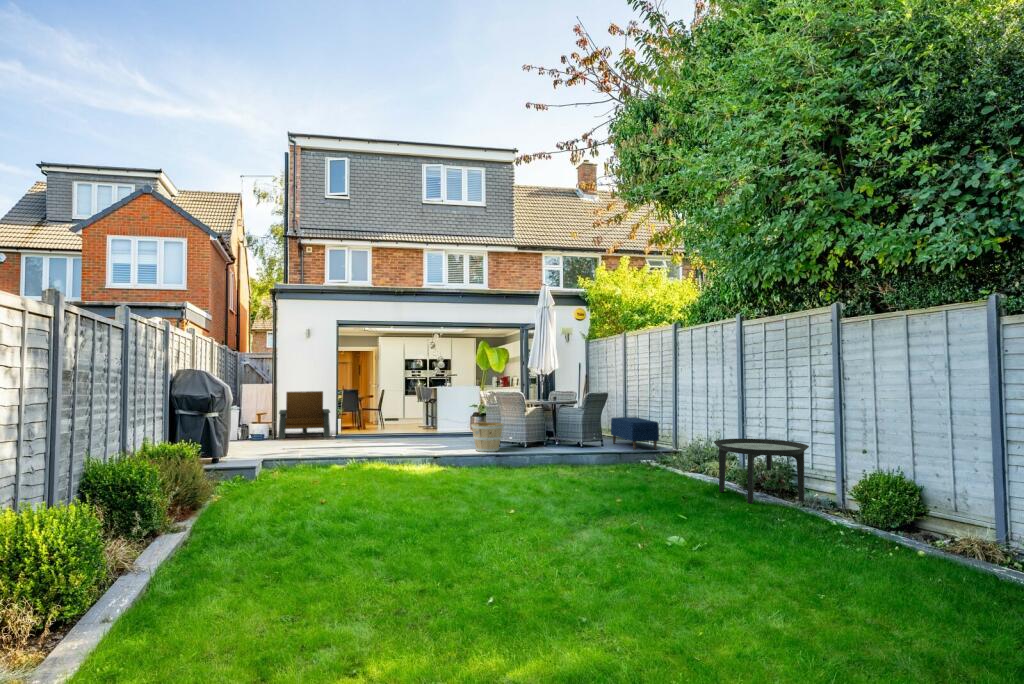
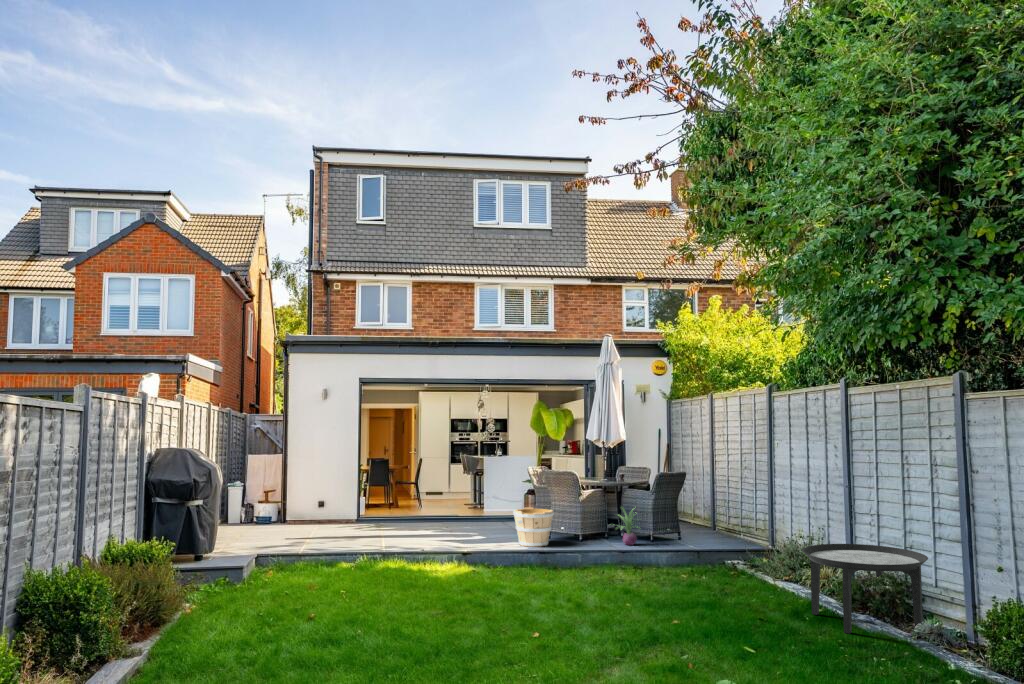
lounge chair: present [279,391,330,439] -> none [287,464,349,523]
bench: present [611,417,659,450] -> none [695,502,755,547]
decorative plant: none [544,419,578,450] -> present [619,508,637,545]

